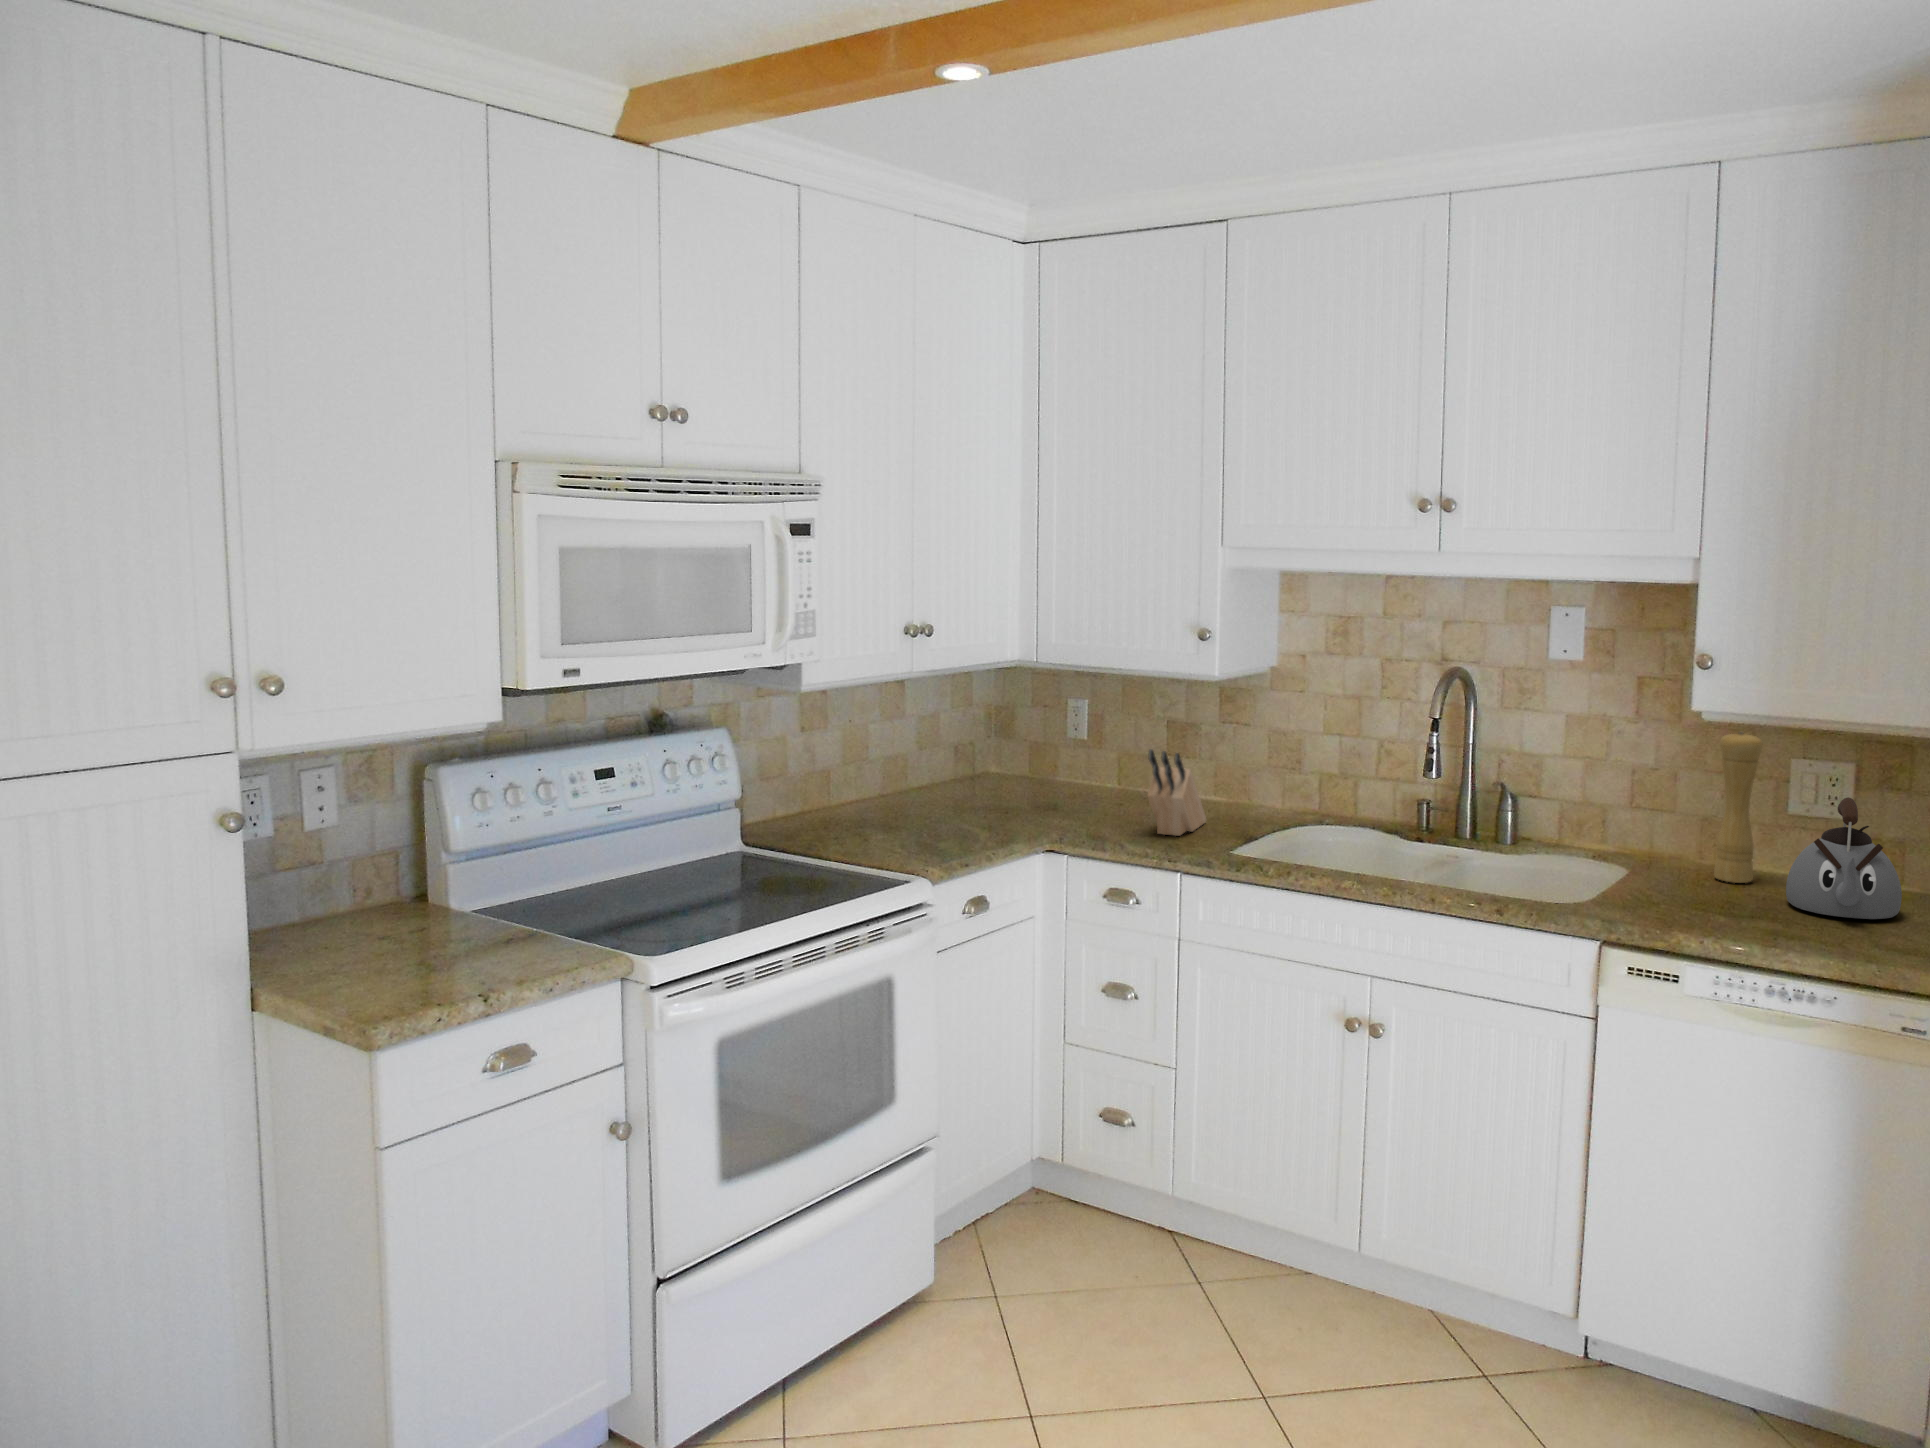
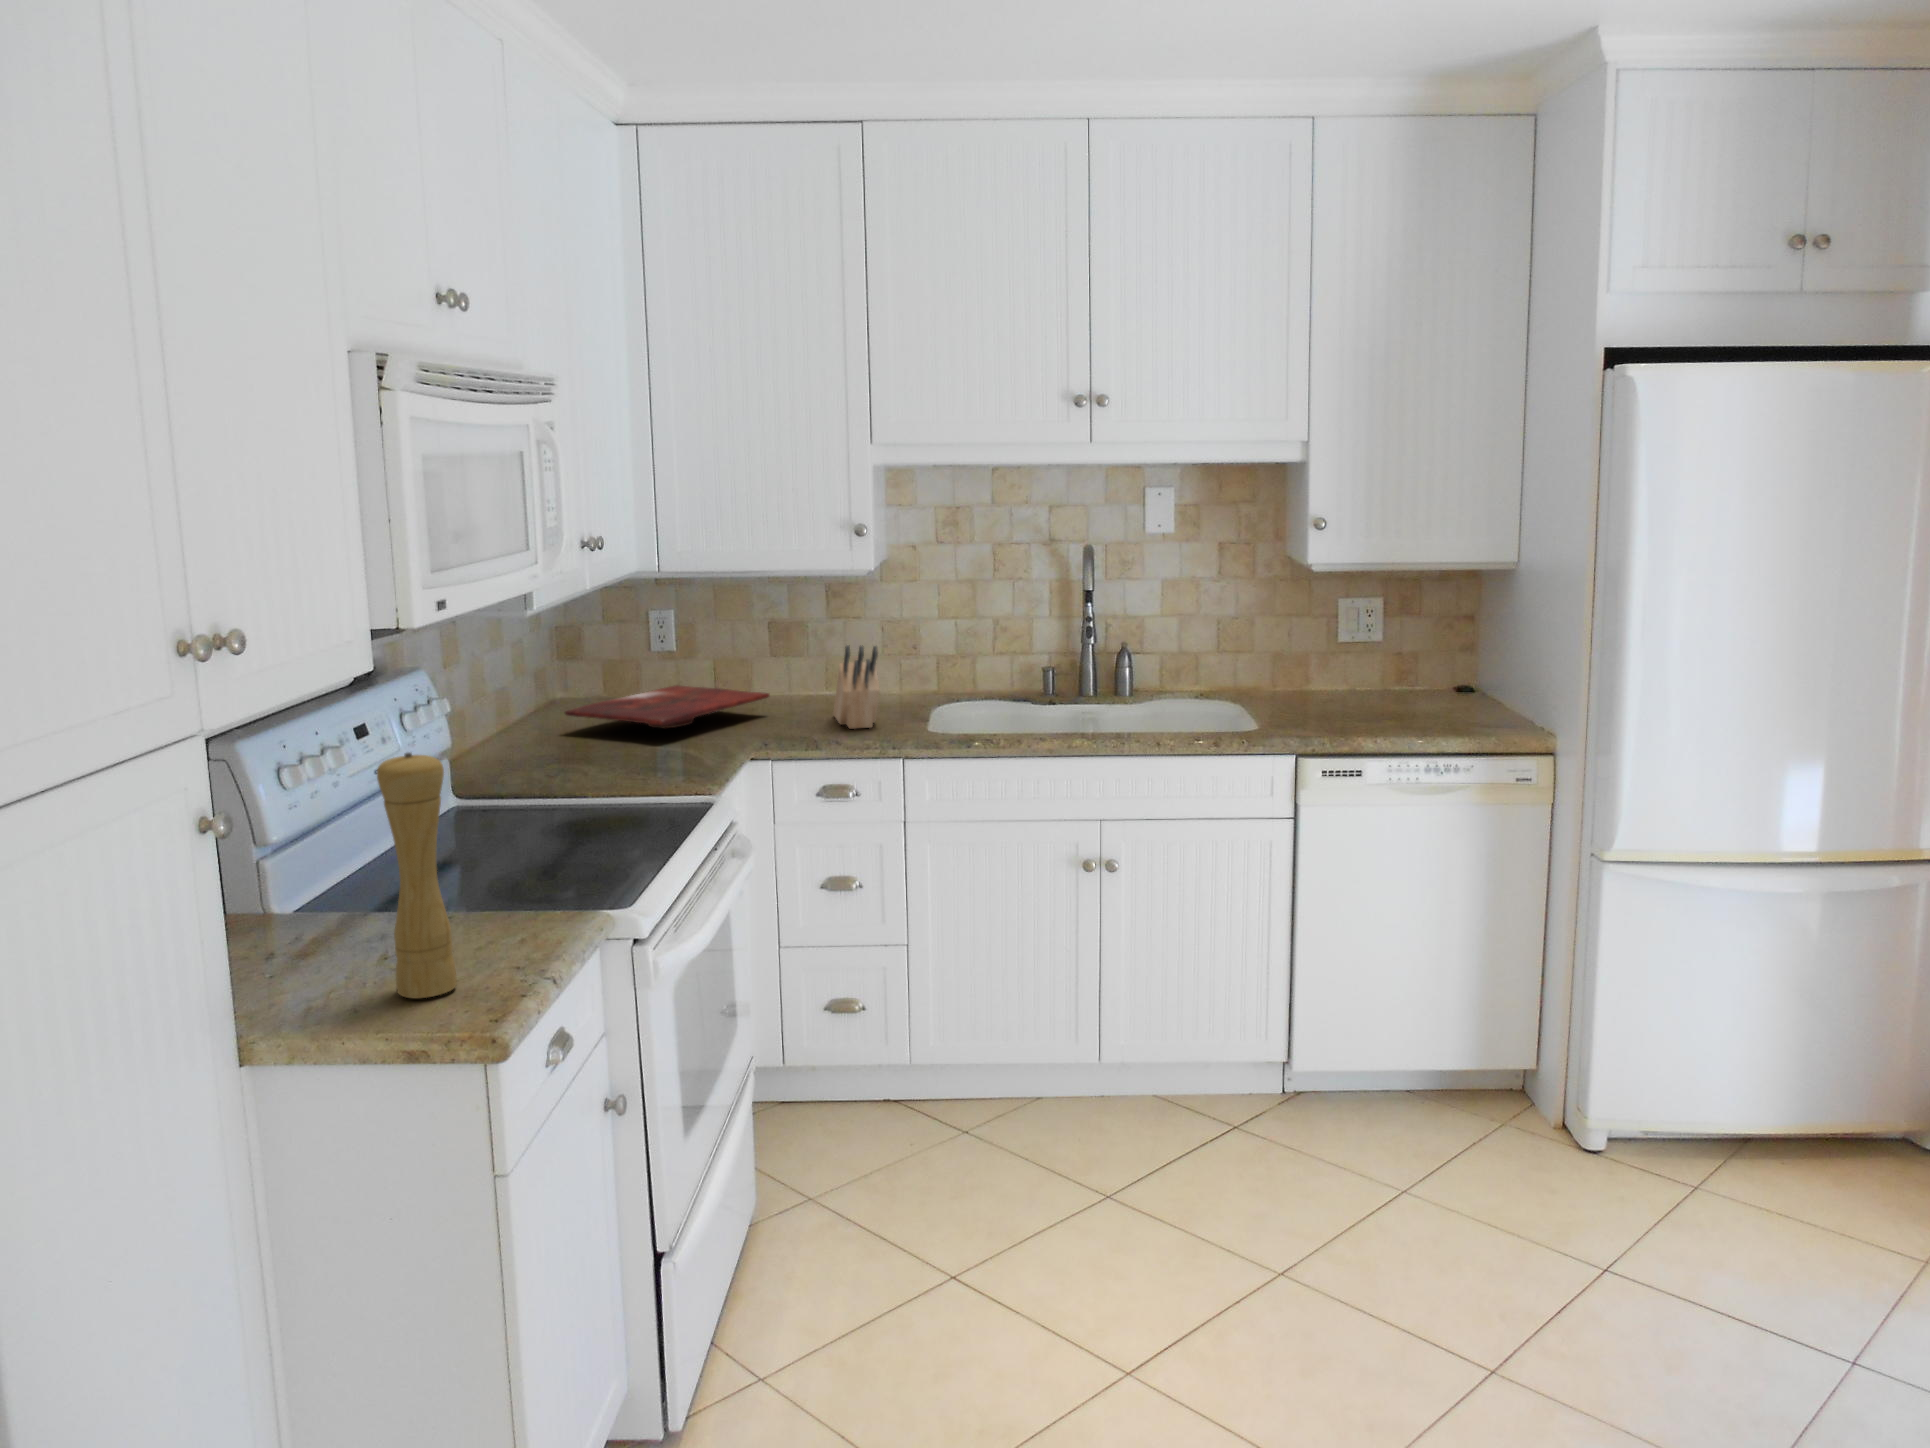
pepper mill: present [1714,732,1763,883] -> present [377,752,457,998]
cutting board: none [928,771,1120,810] -> present [565,685,769,728]
kettle: present [1786,797,1902,919] -> none [1370,621,1450,711]

